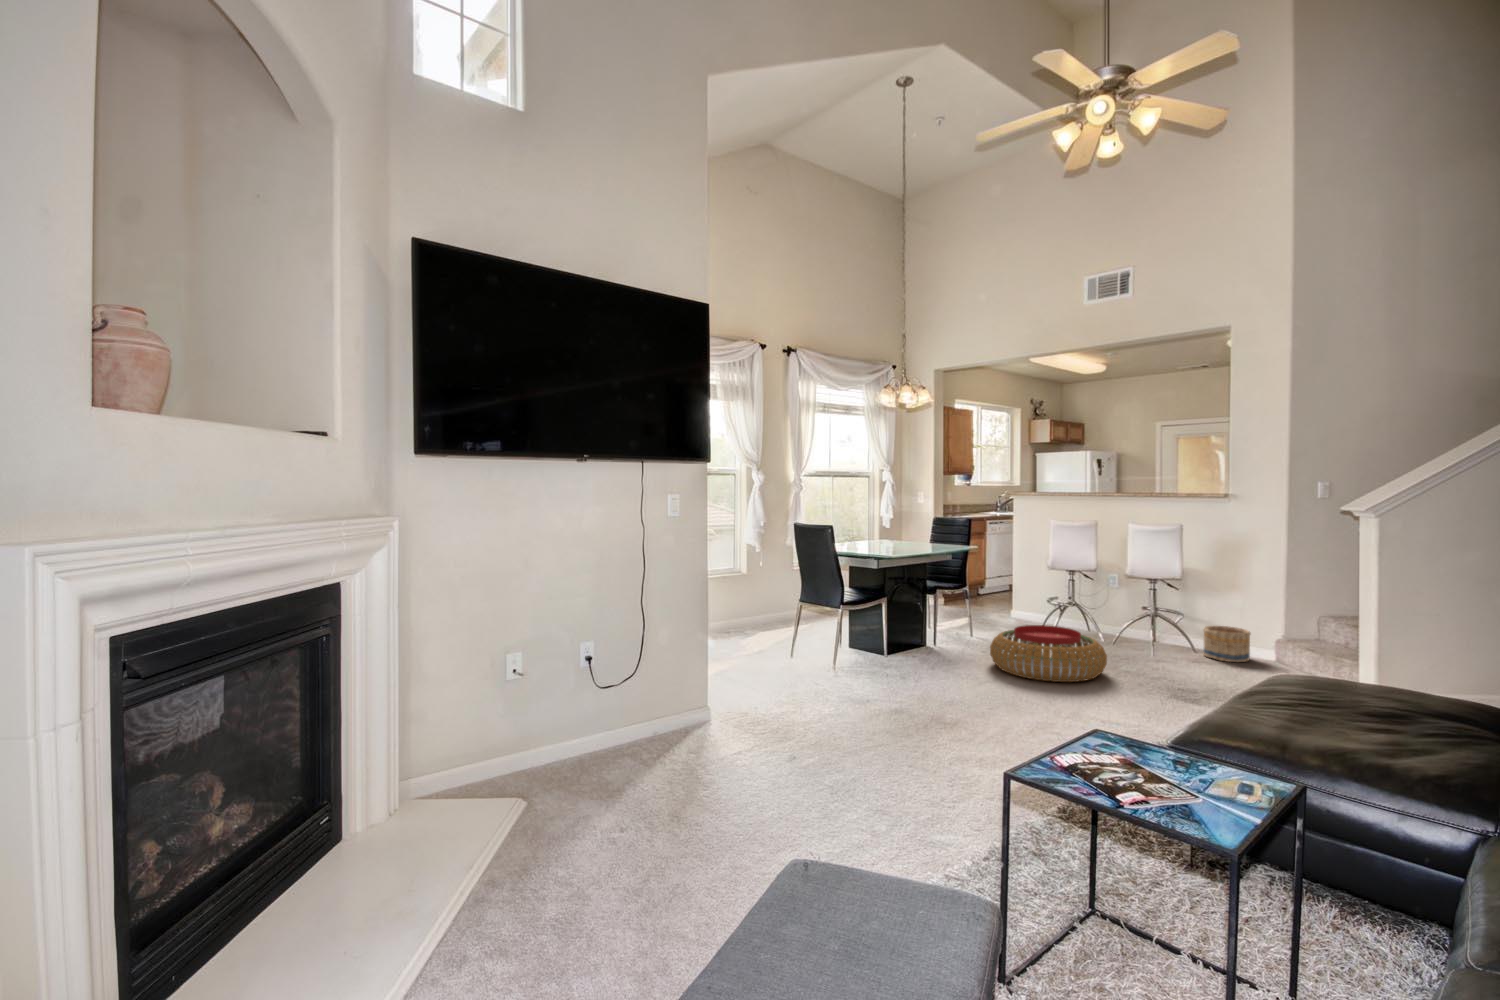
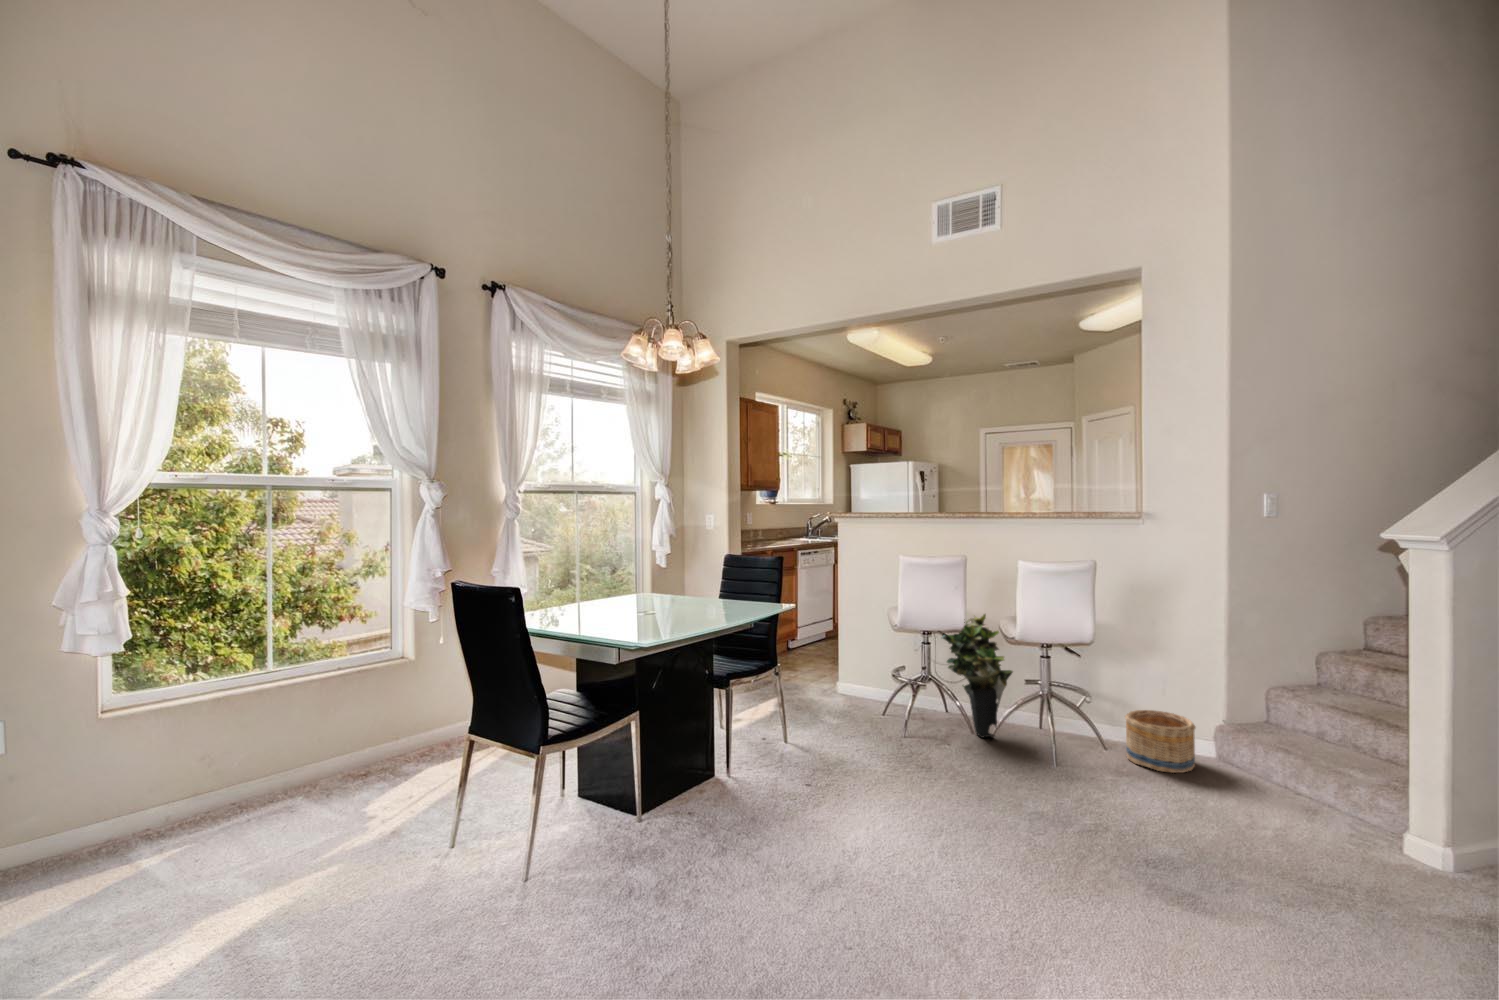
potted plant: none [1081,561,1131,641] -> present [941,614,1013,738]
pouf: present [990,625,1107,682] -> none [831,752,1040,891]

